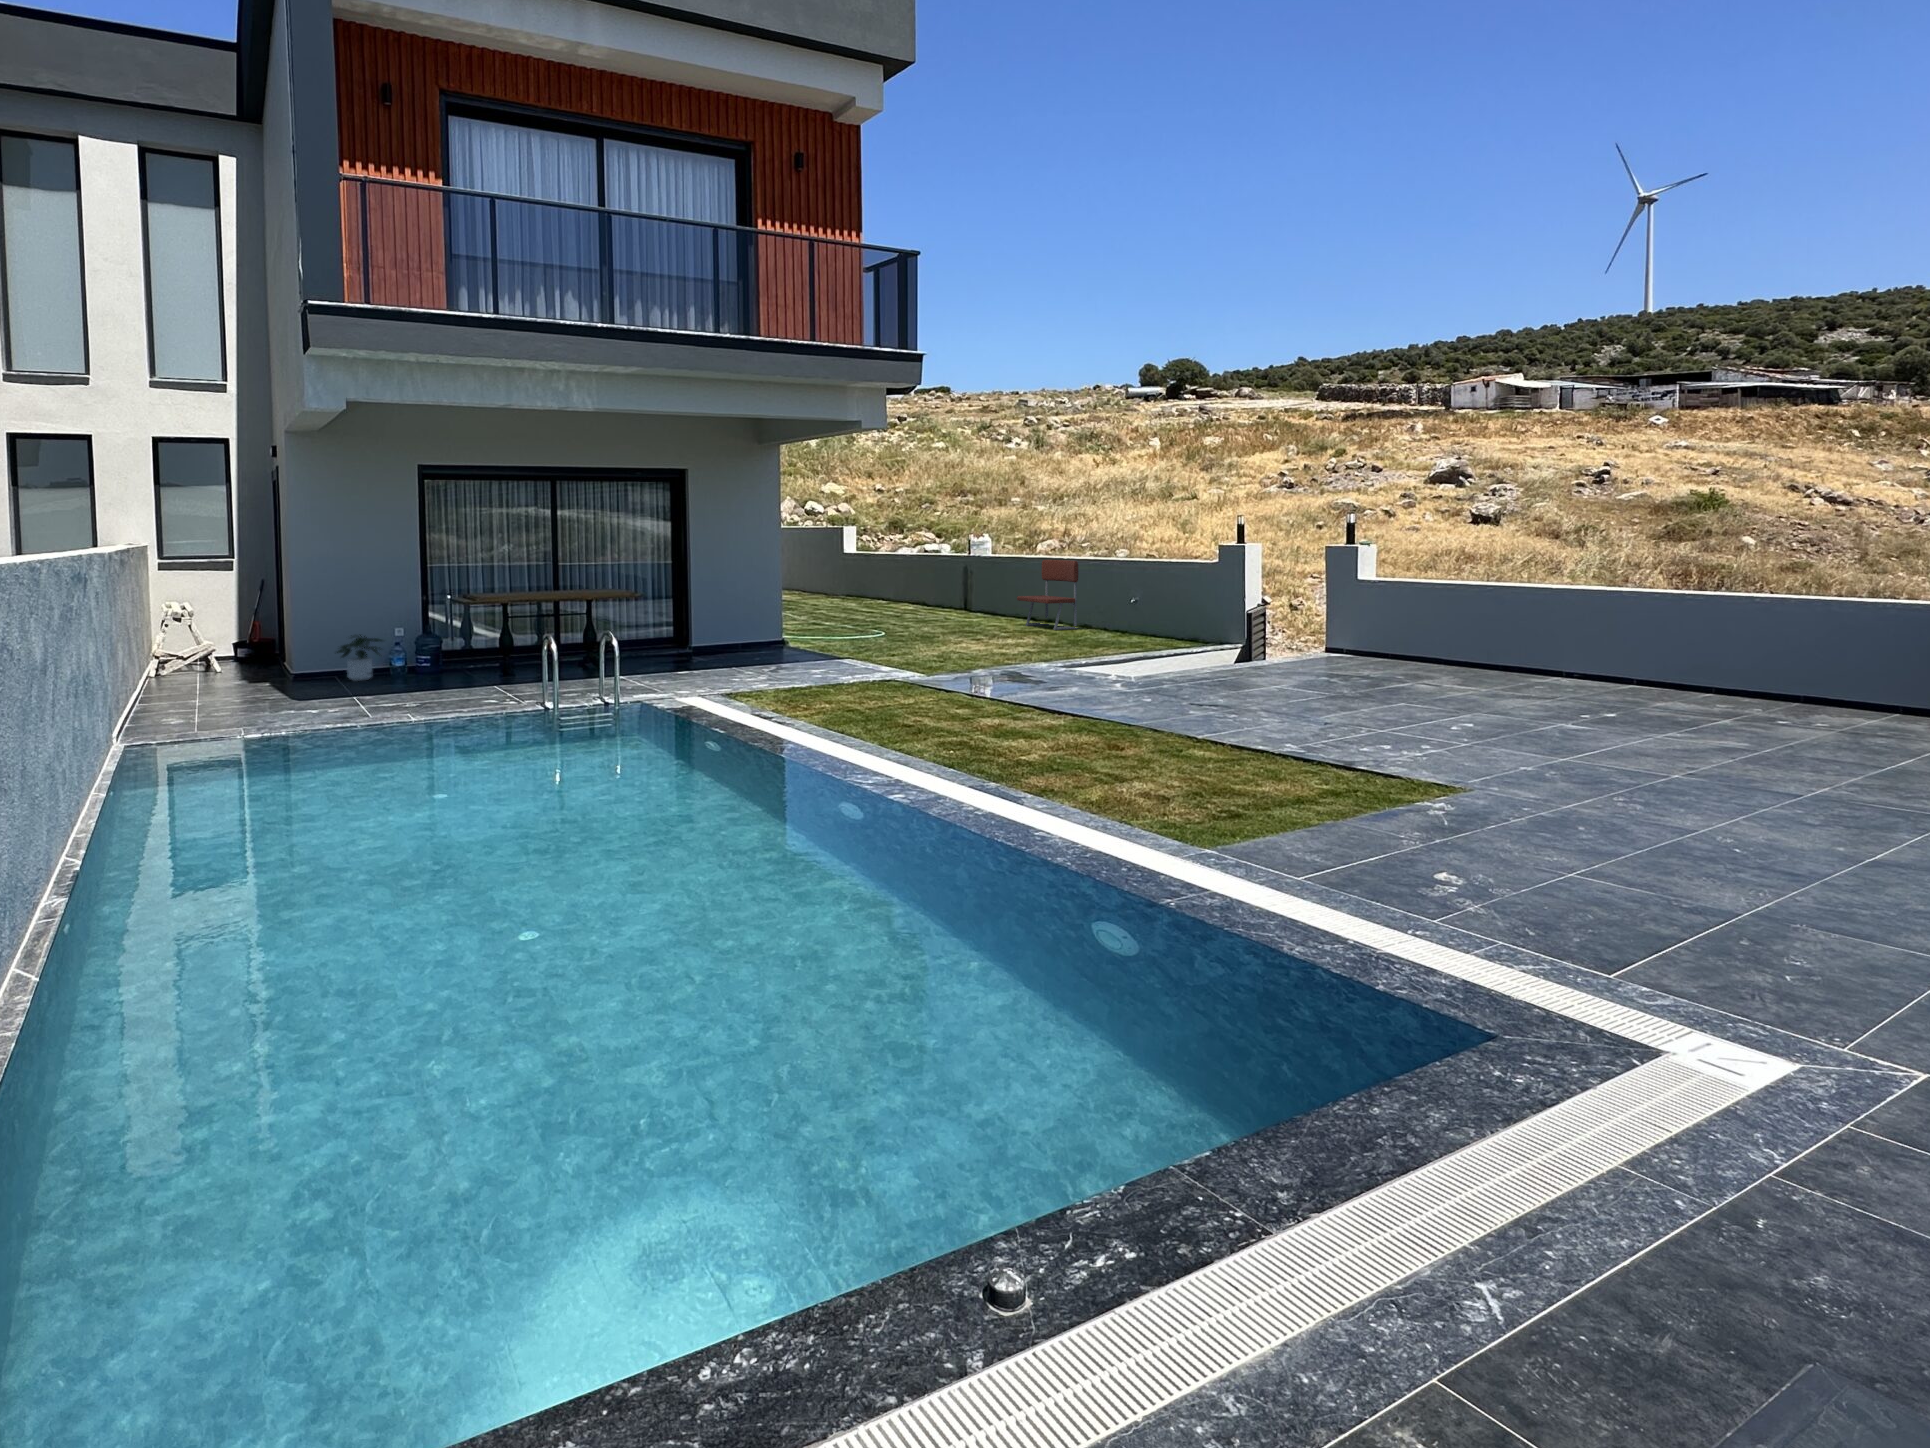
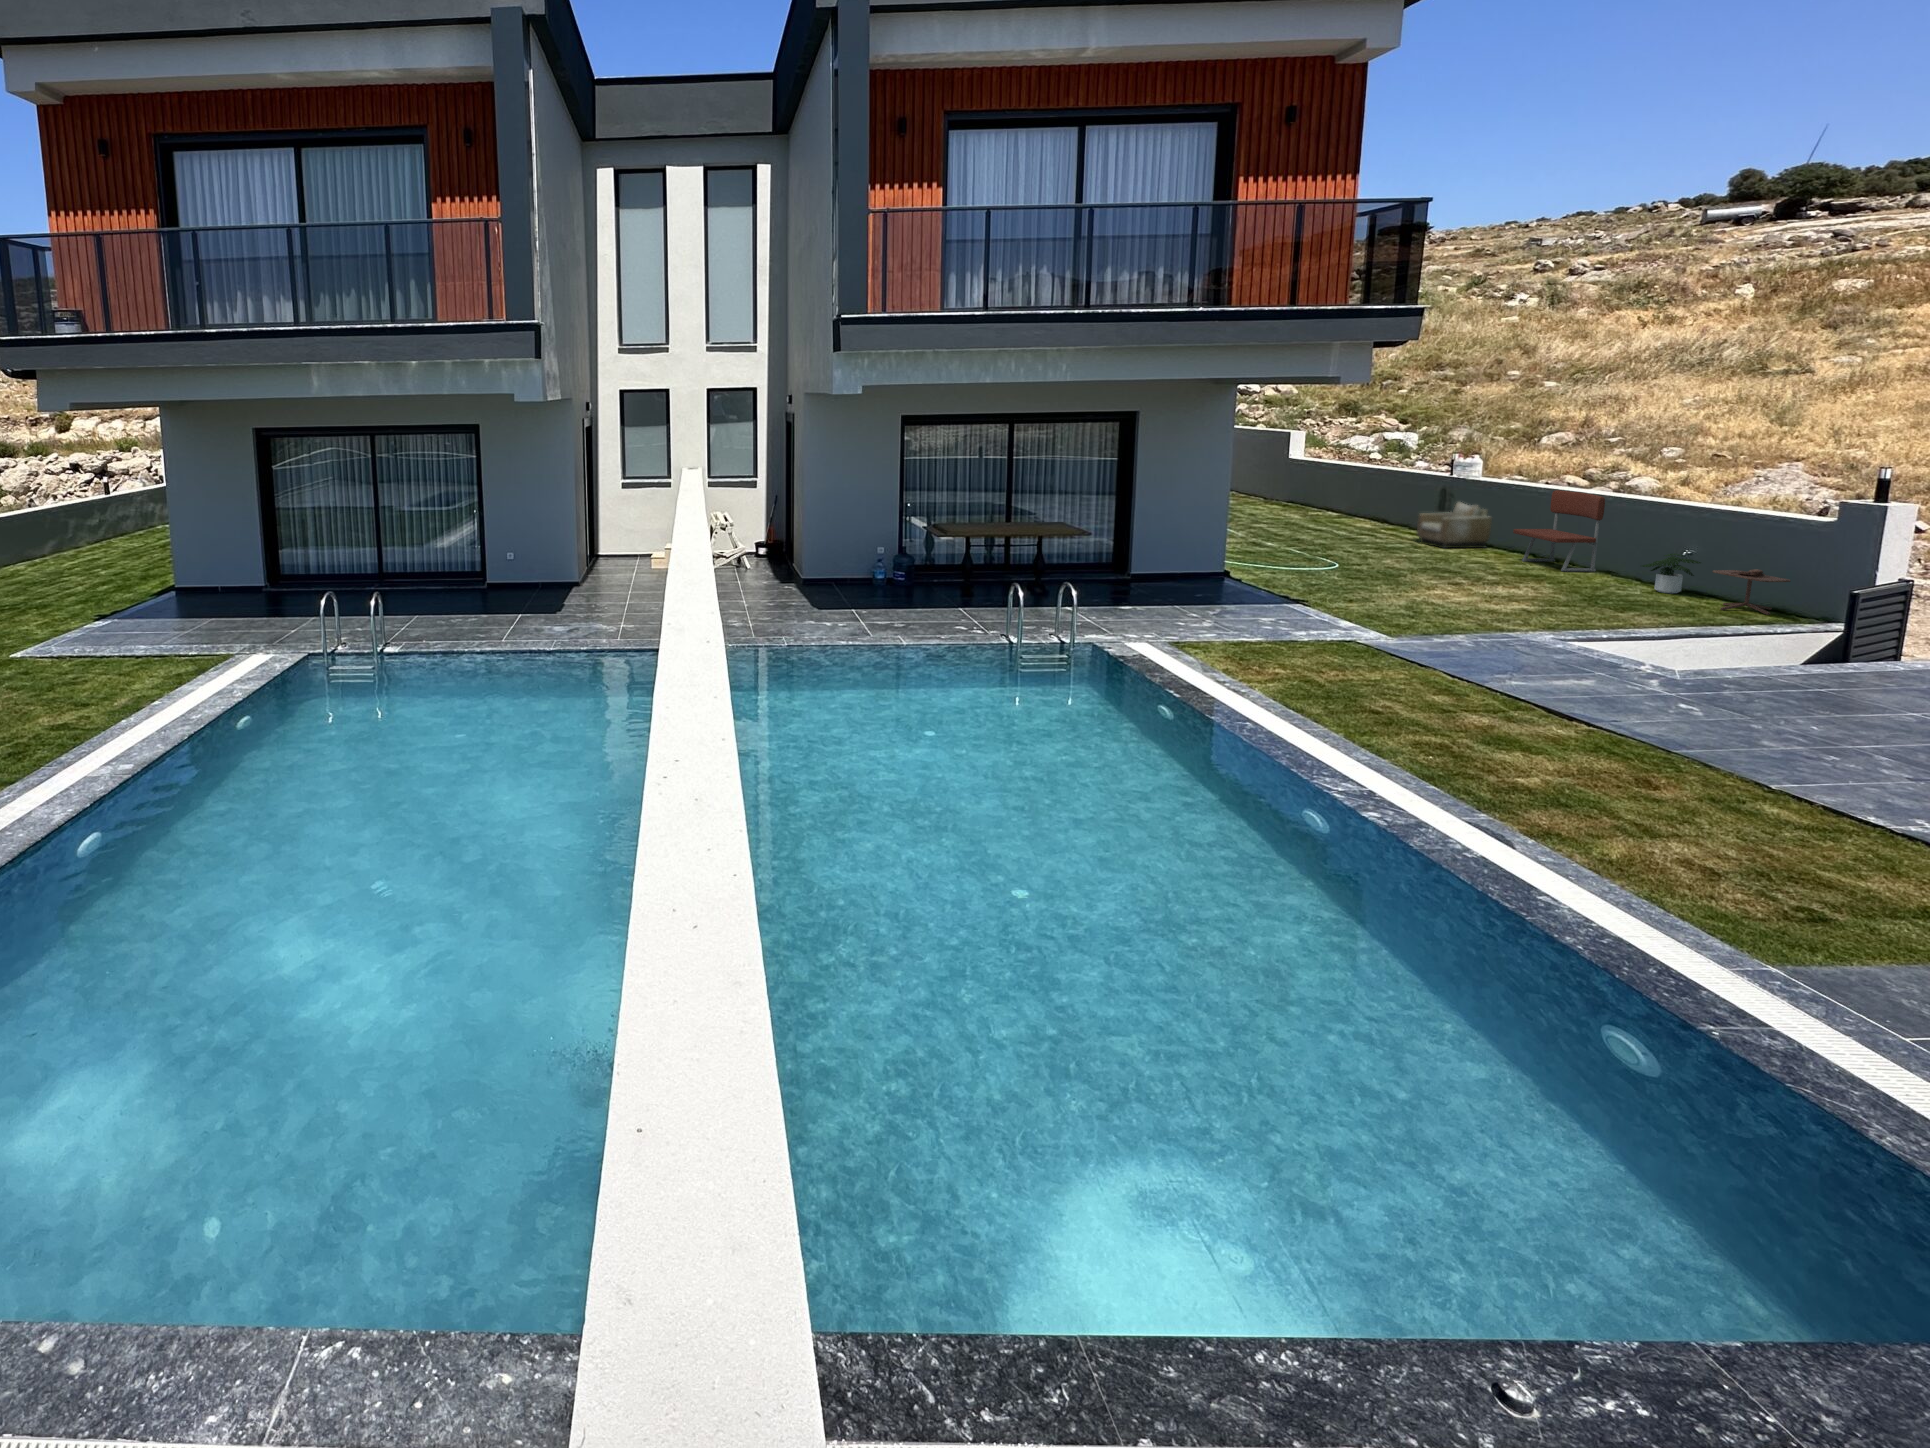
armchair: none [946,579,1002,621] -> present [1417,502,1492,548]
side table: none [1153,609,1202,646] -> present [1713,569,1791,615]
potted plant: present [337,634,382,681] -> present [1642,554,1701,593]

